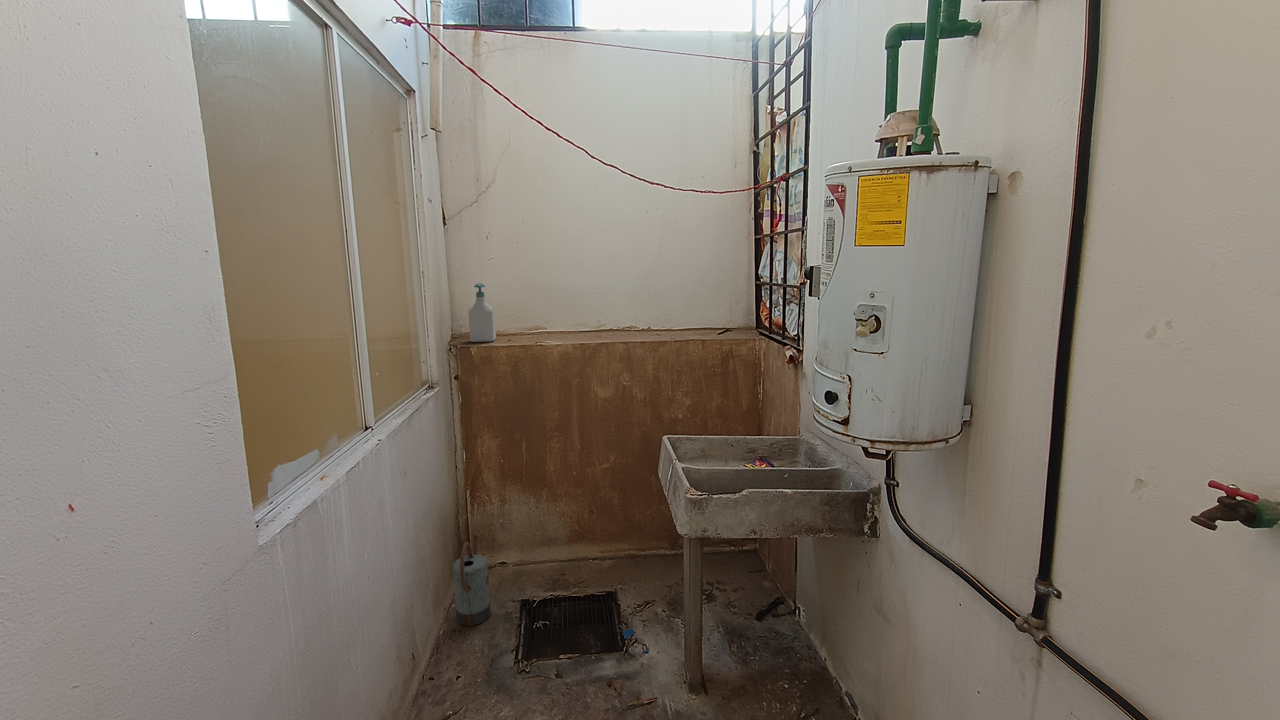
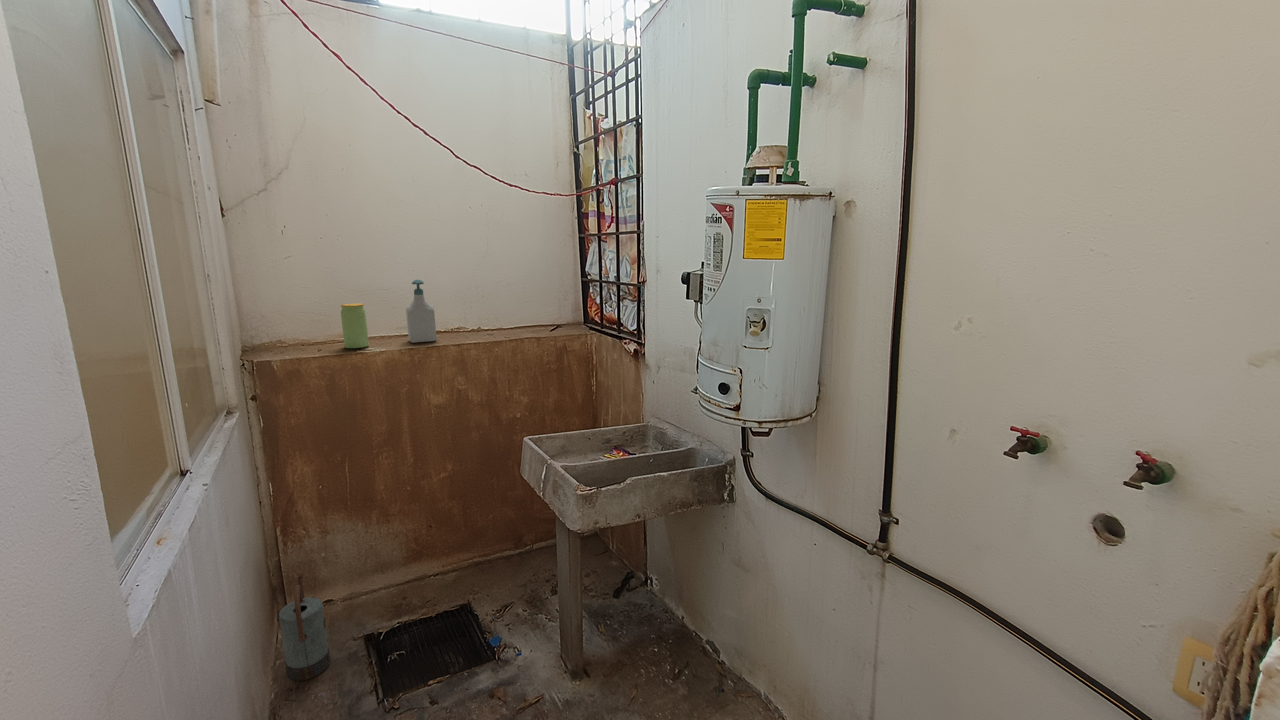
soap bottle: present [468,283,496,342] -> present [406,280,436,343]
jar: none [529,302,550,341] -> present [341,304,369,348]

